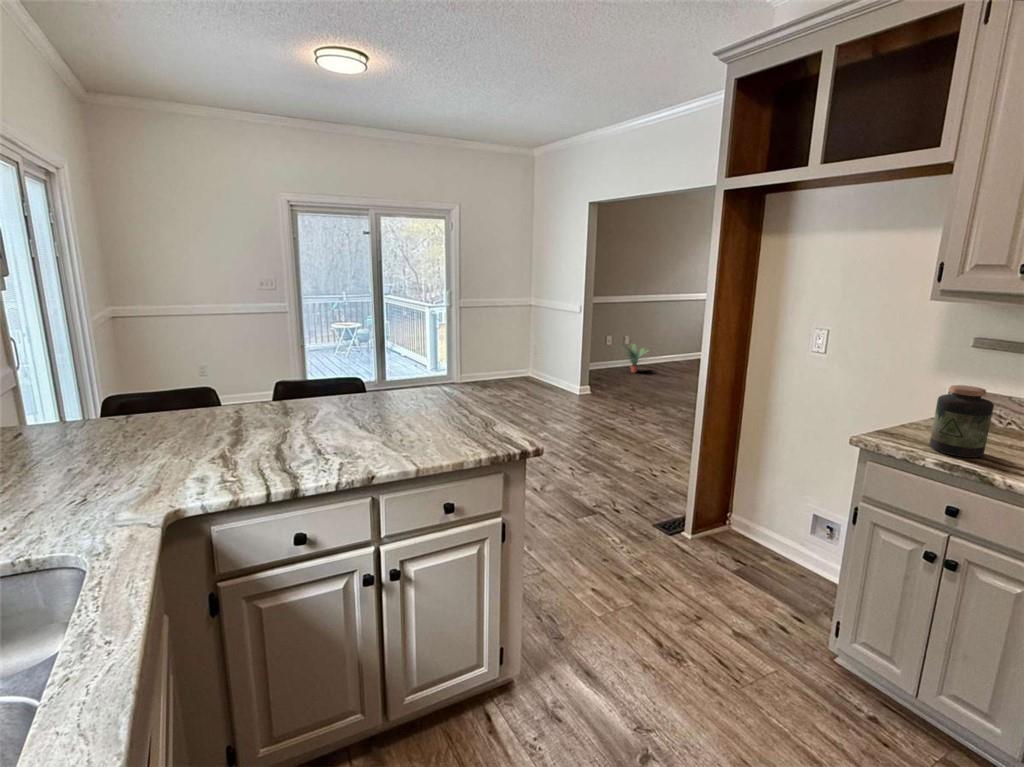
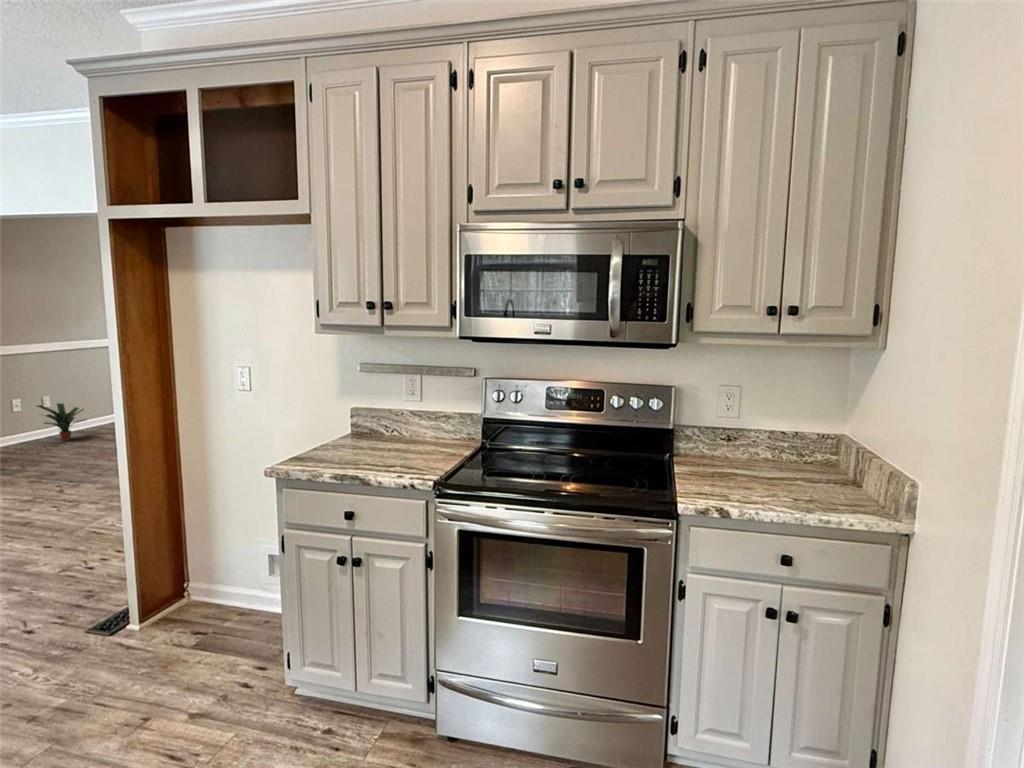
jar: present [929,385,994,458] -> none [328,405,367,467]

